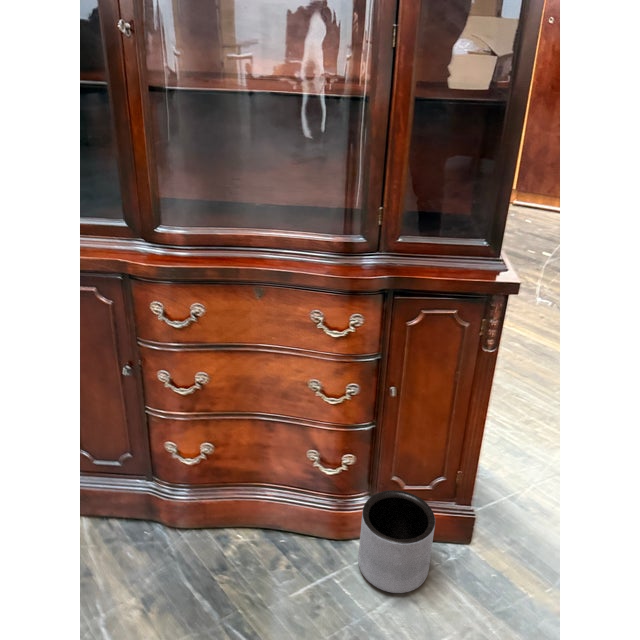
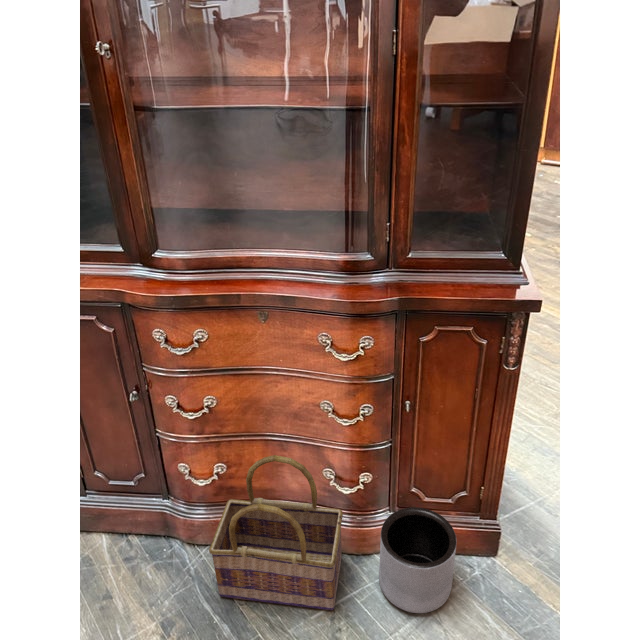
basket: none [194,433,326,590] -> present [209,455,343,610]

